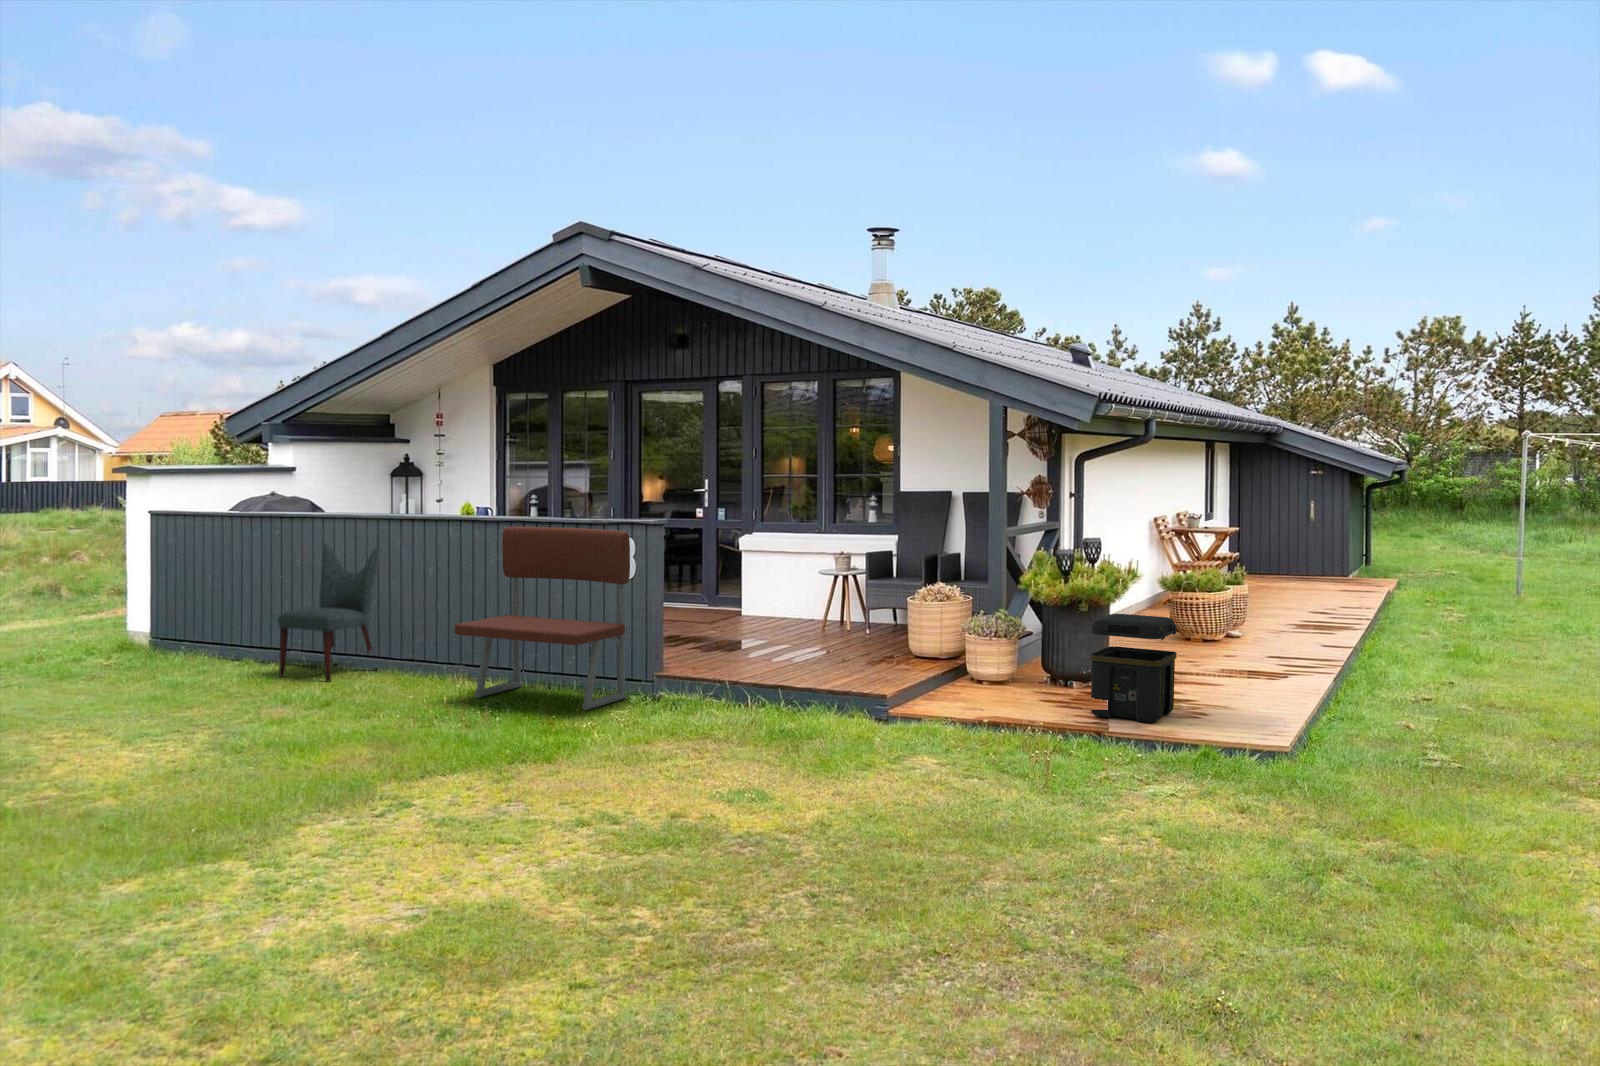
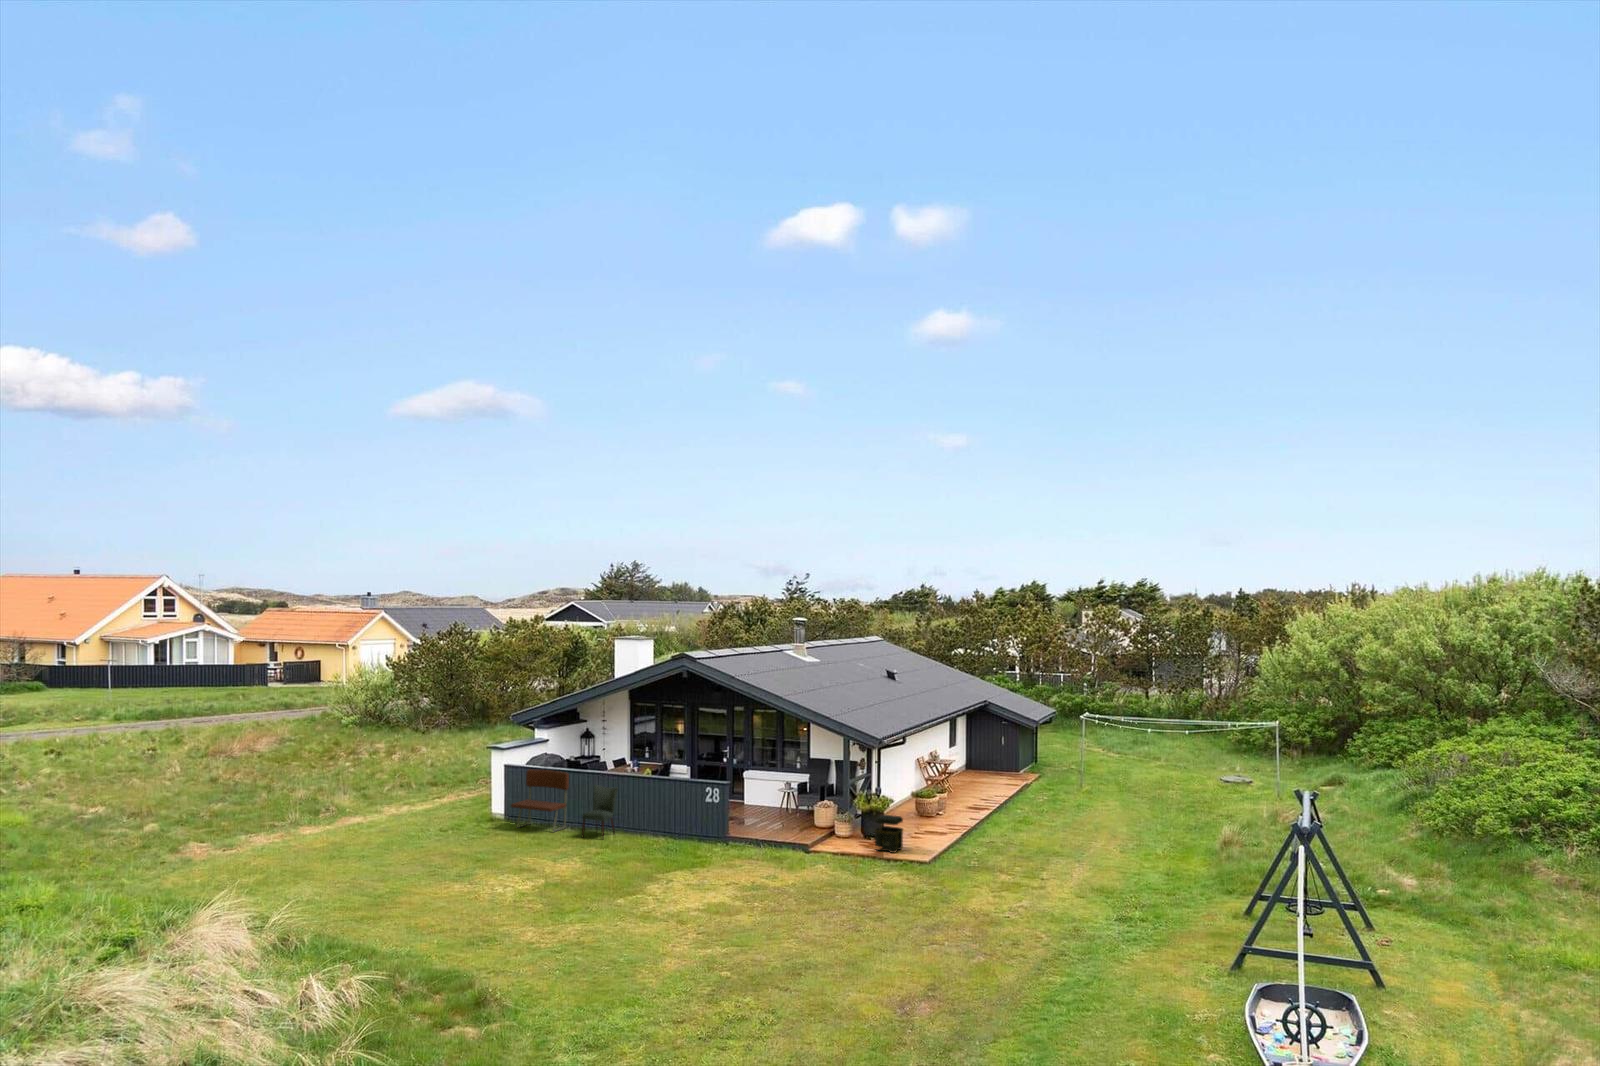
bench: present [455,527,630,710] -> present [511,769,569,832]

